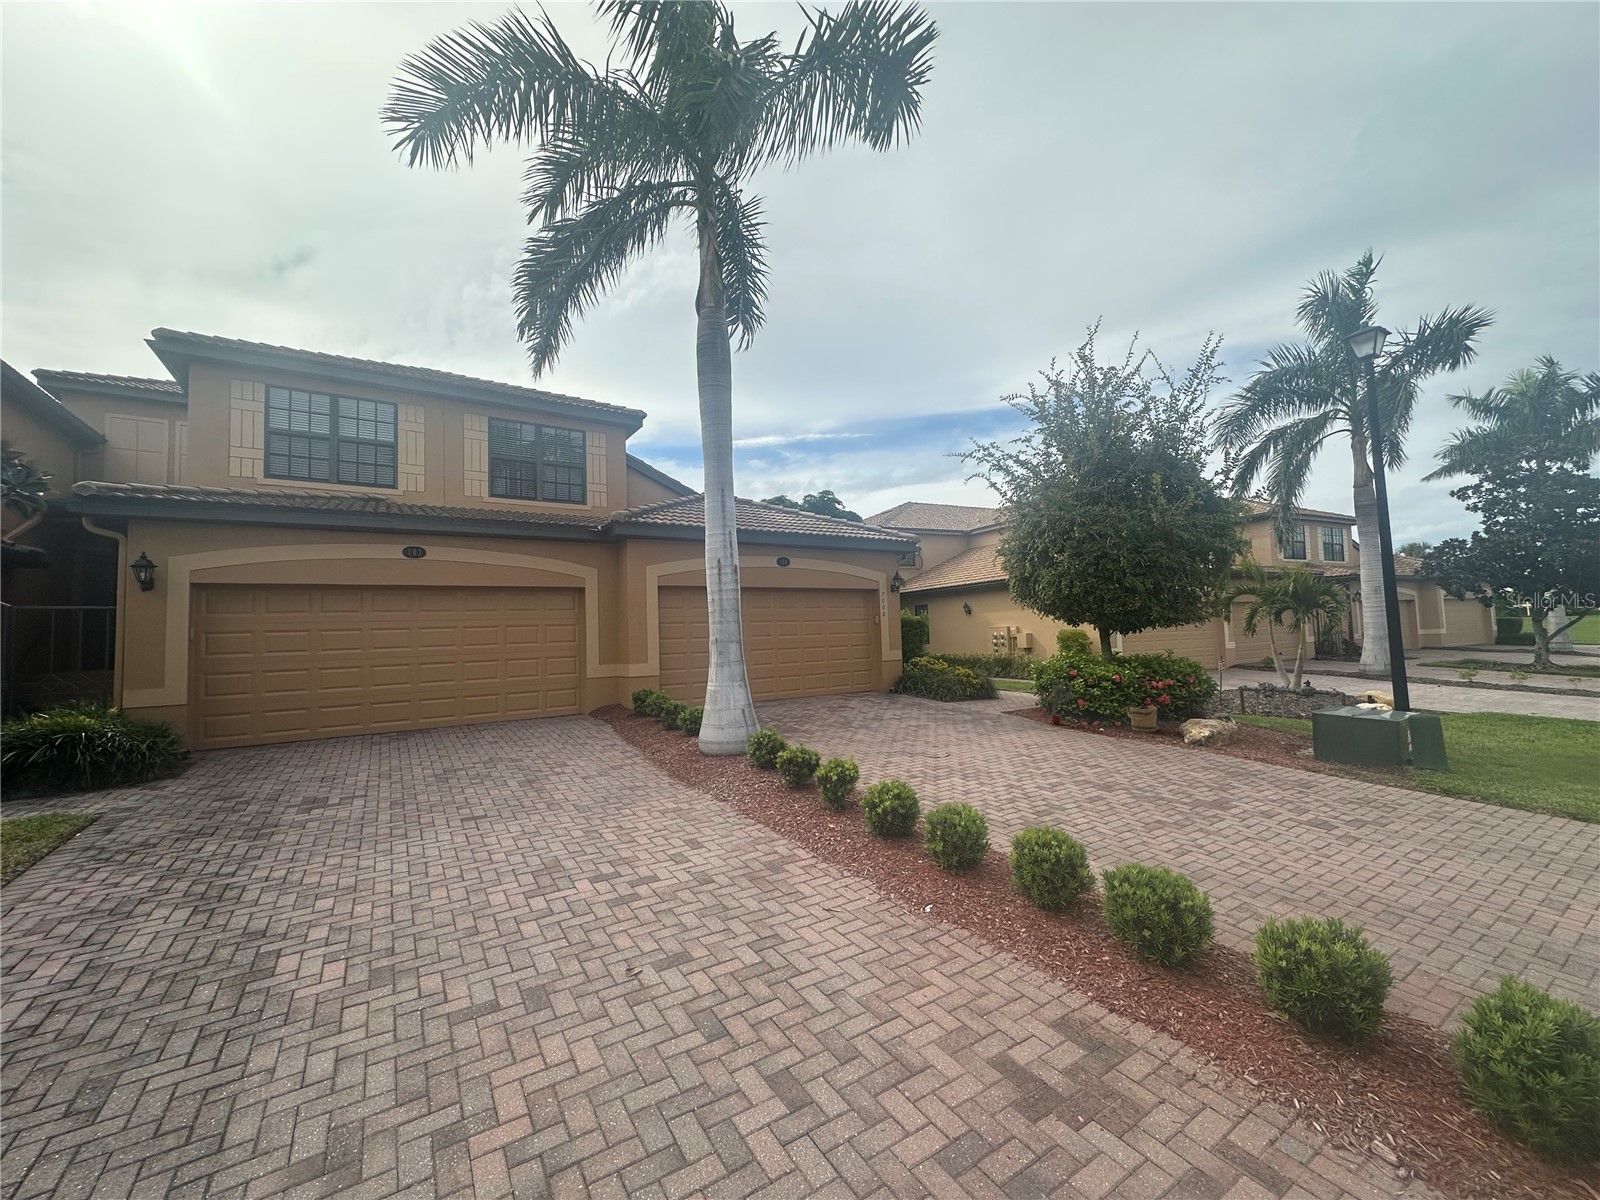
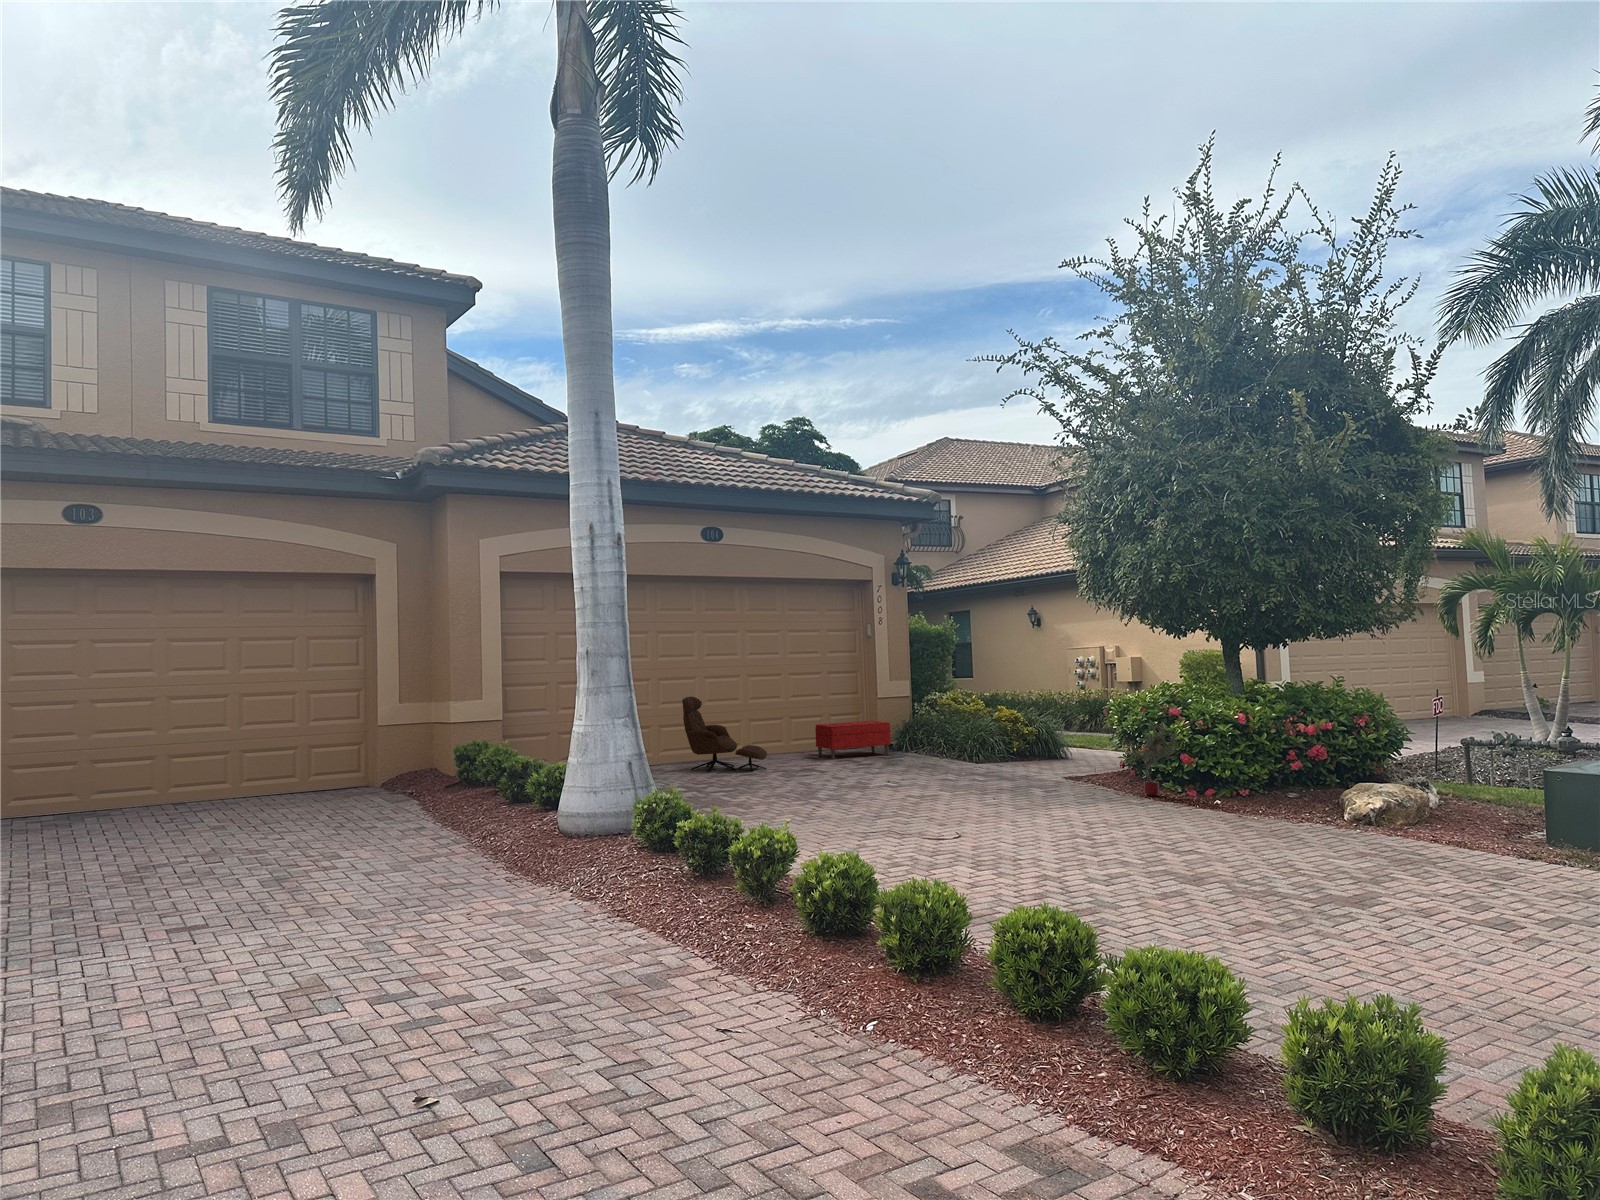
lounge chair: none [768,660,818,705] -> present [682,696,767,772]
bench: none [845,673,889,697] -> present [815,721,891,760]
bucket: present [1128,706,1157,732] -> none [1263,764,1309,806]

